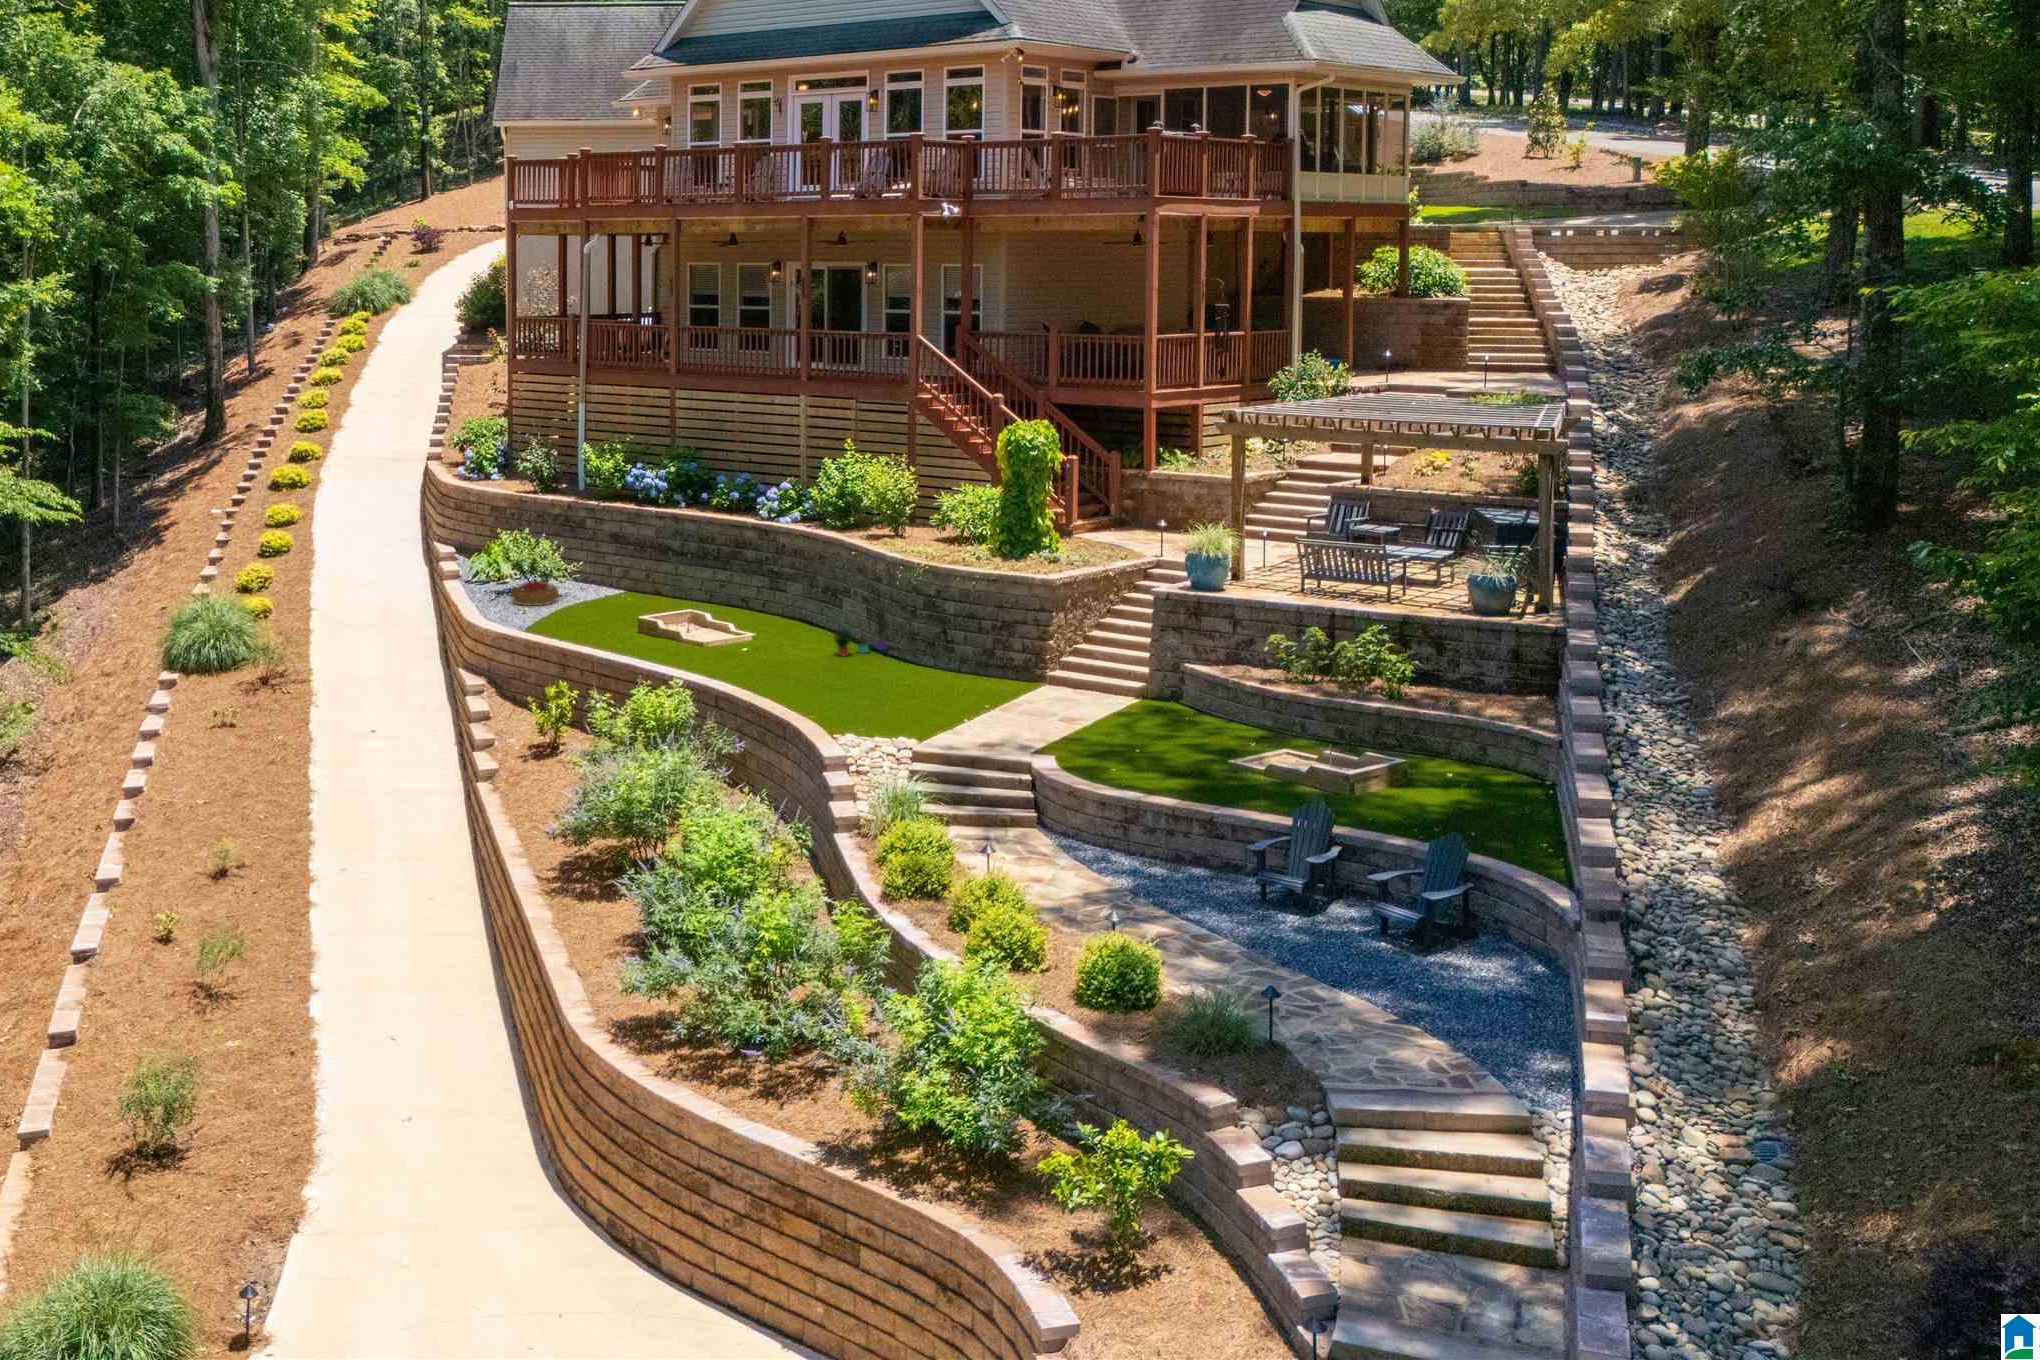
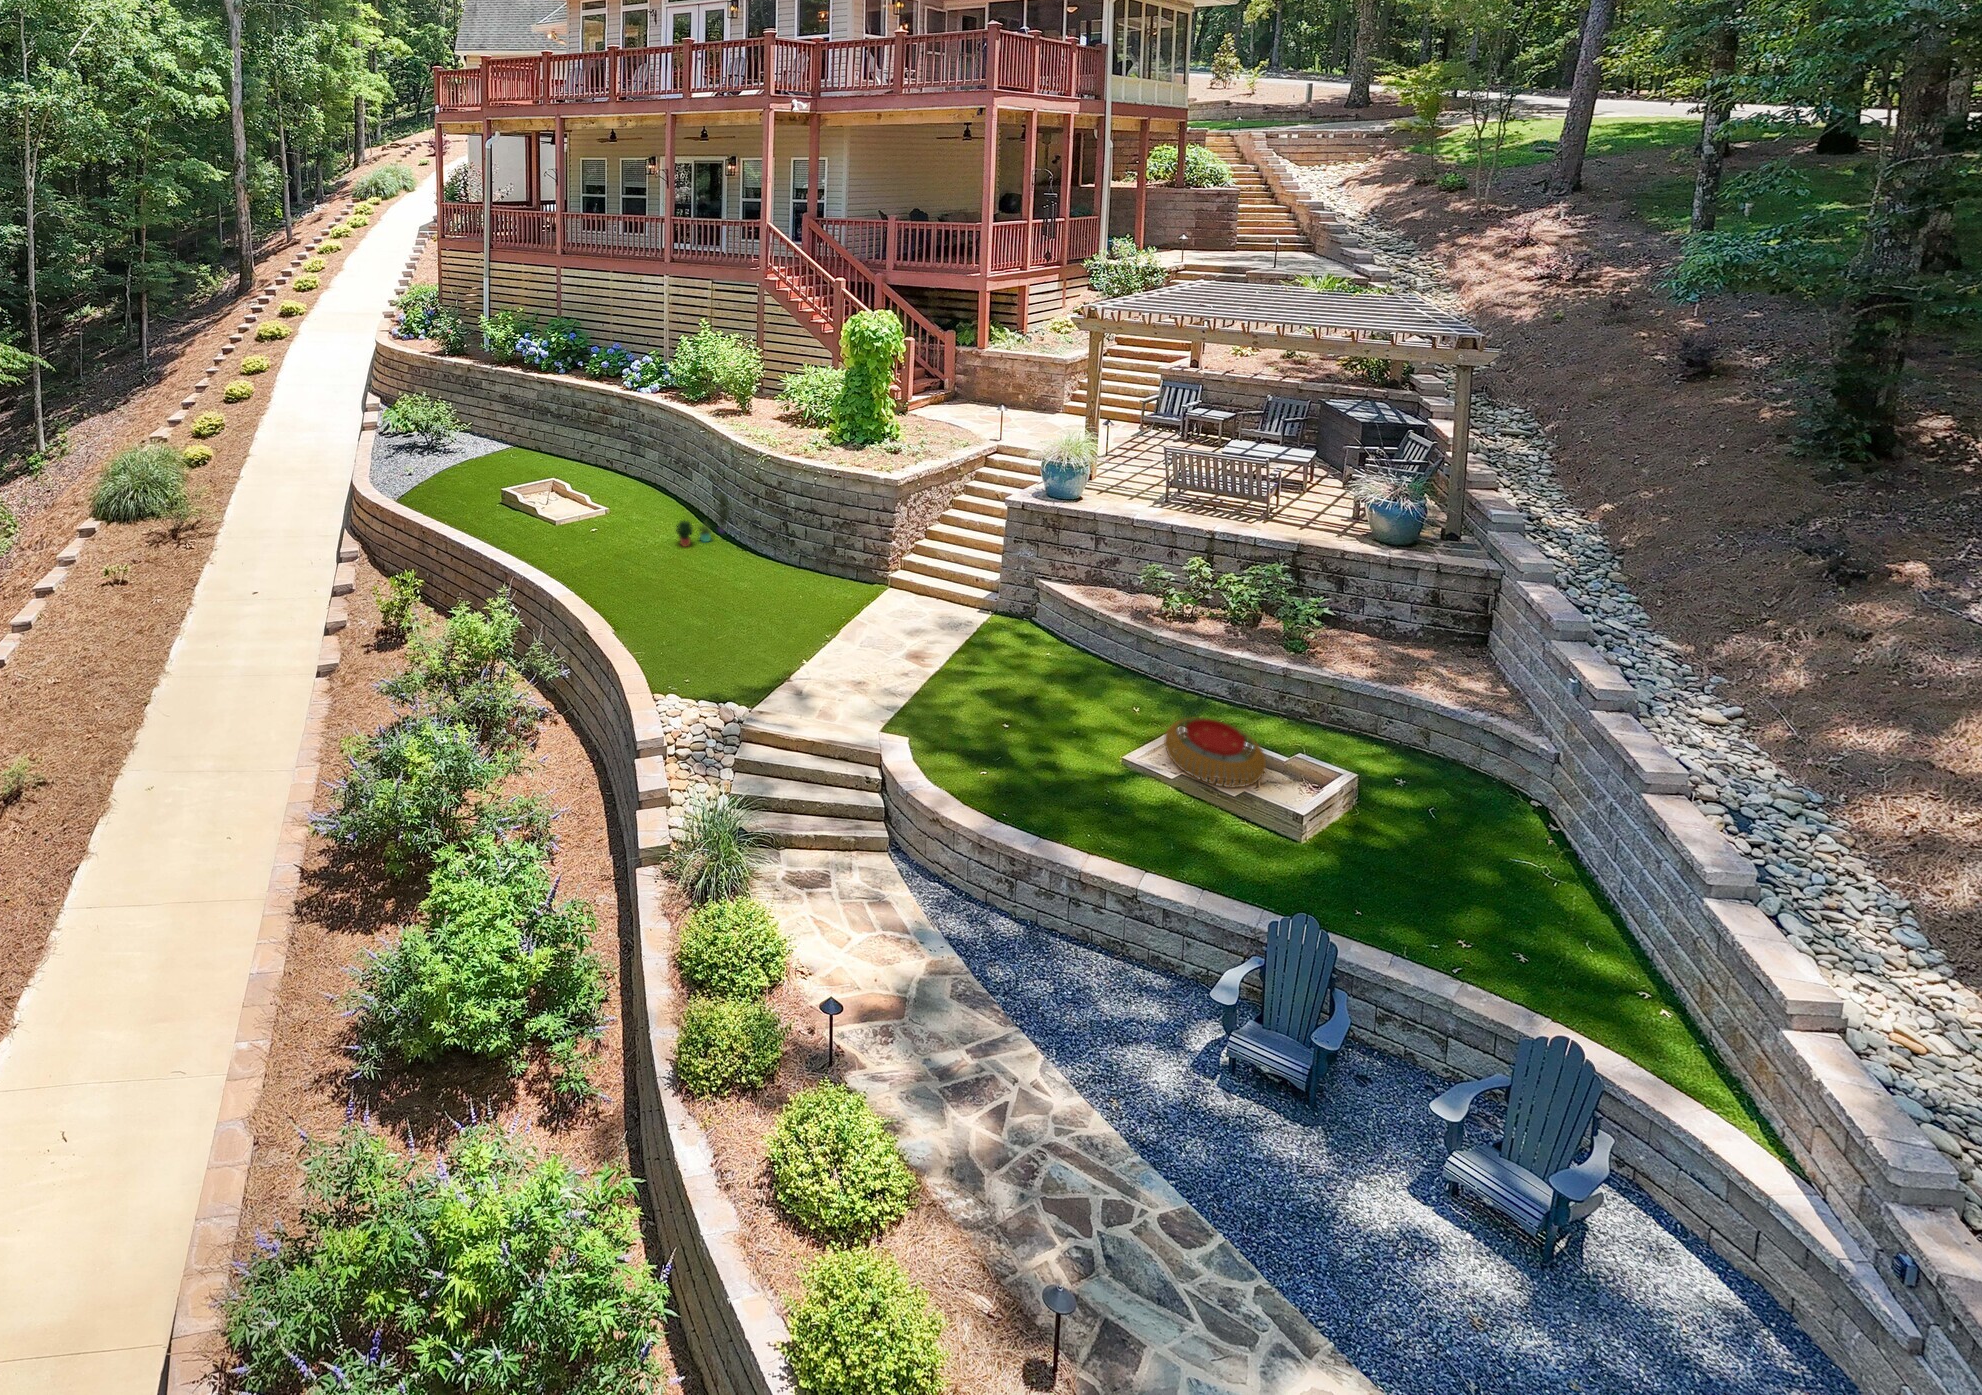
pouf: present [512,581,559,606] -> present [1164,717,1266,787]

